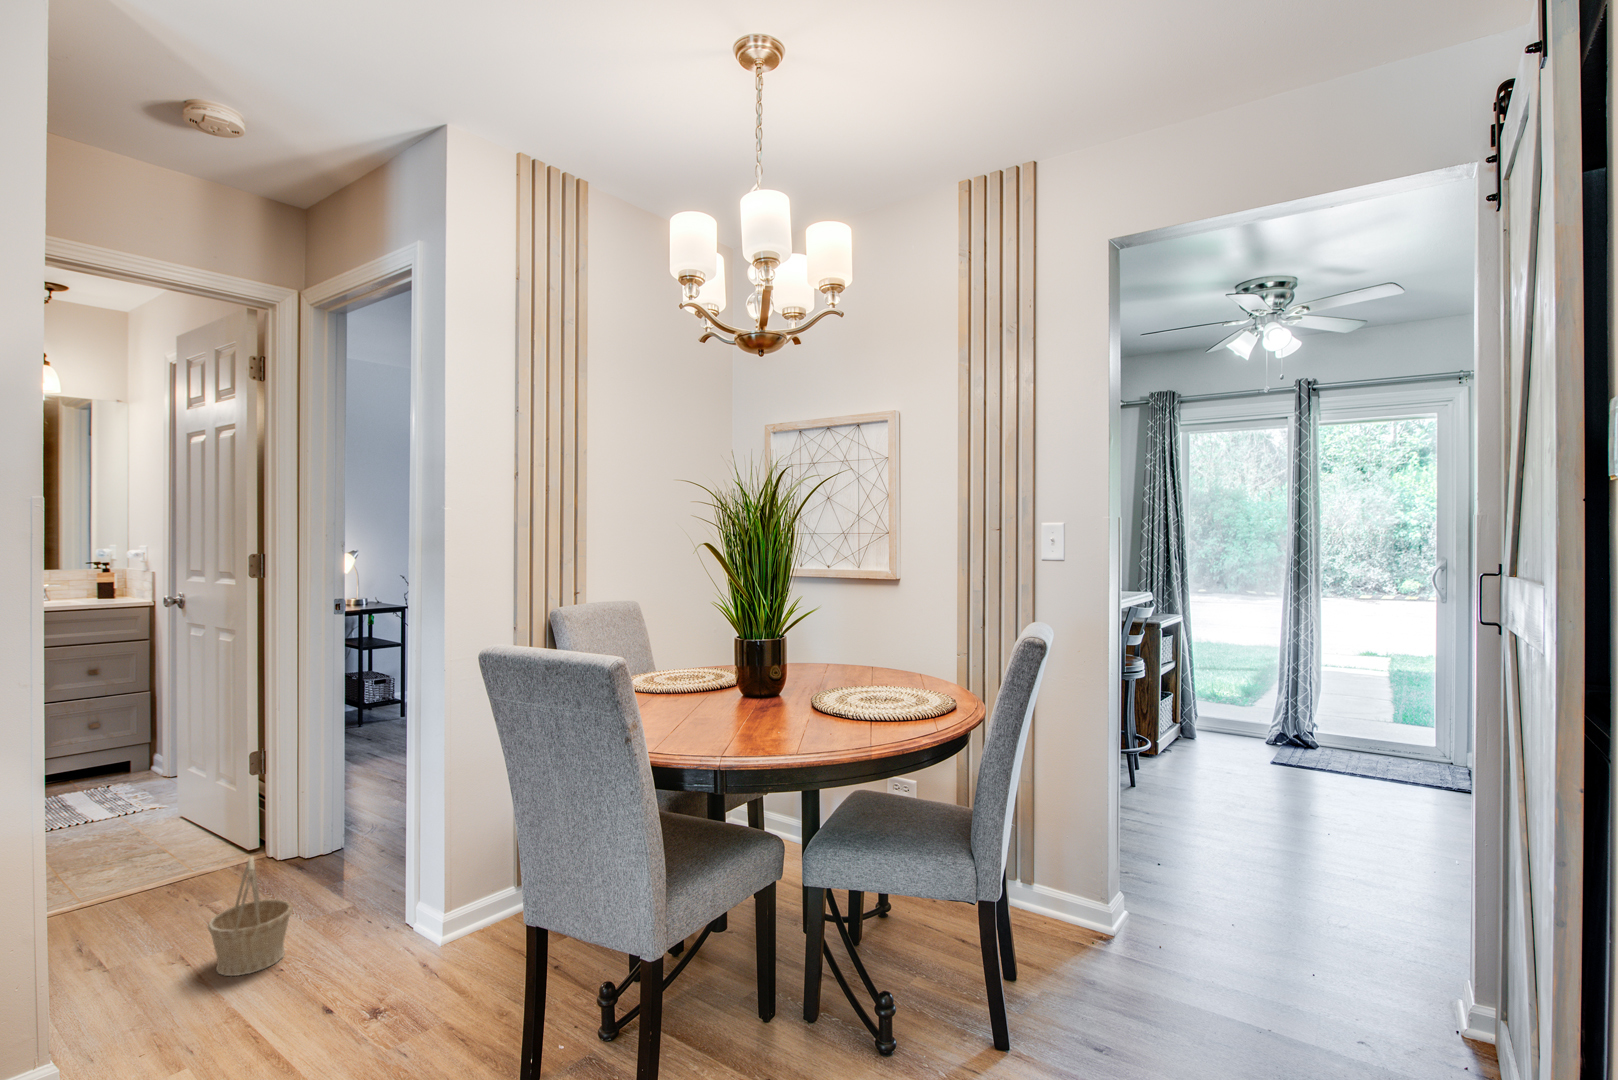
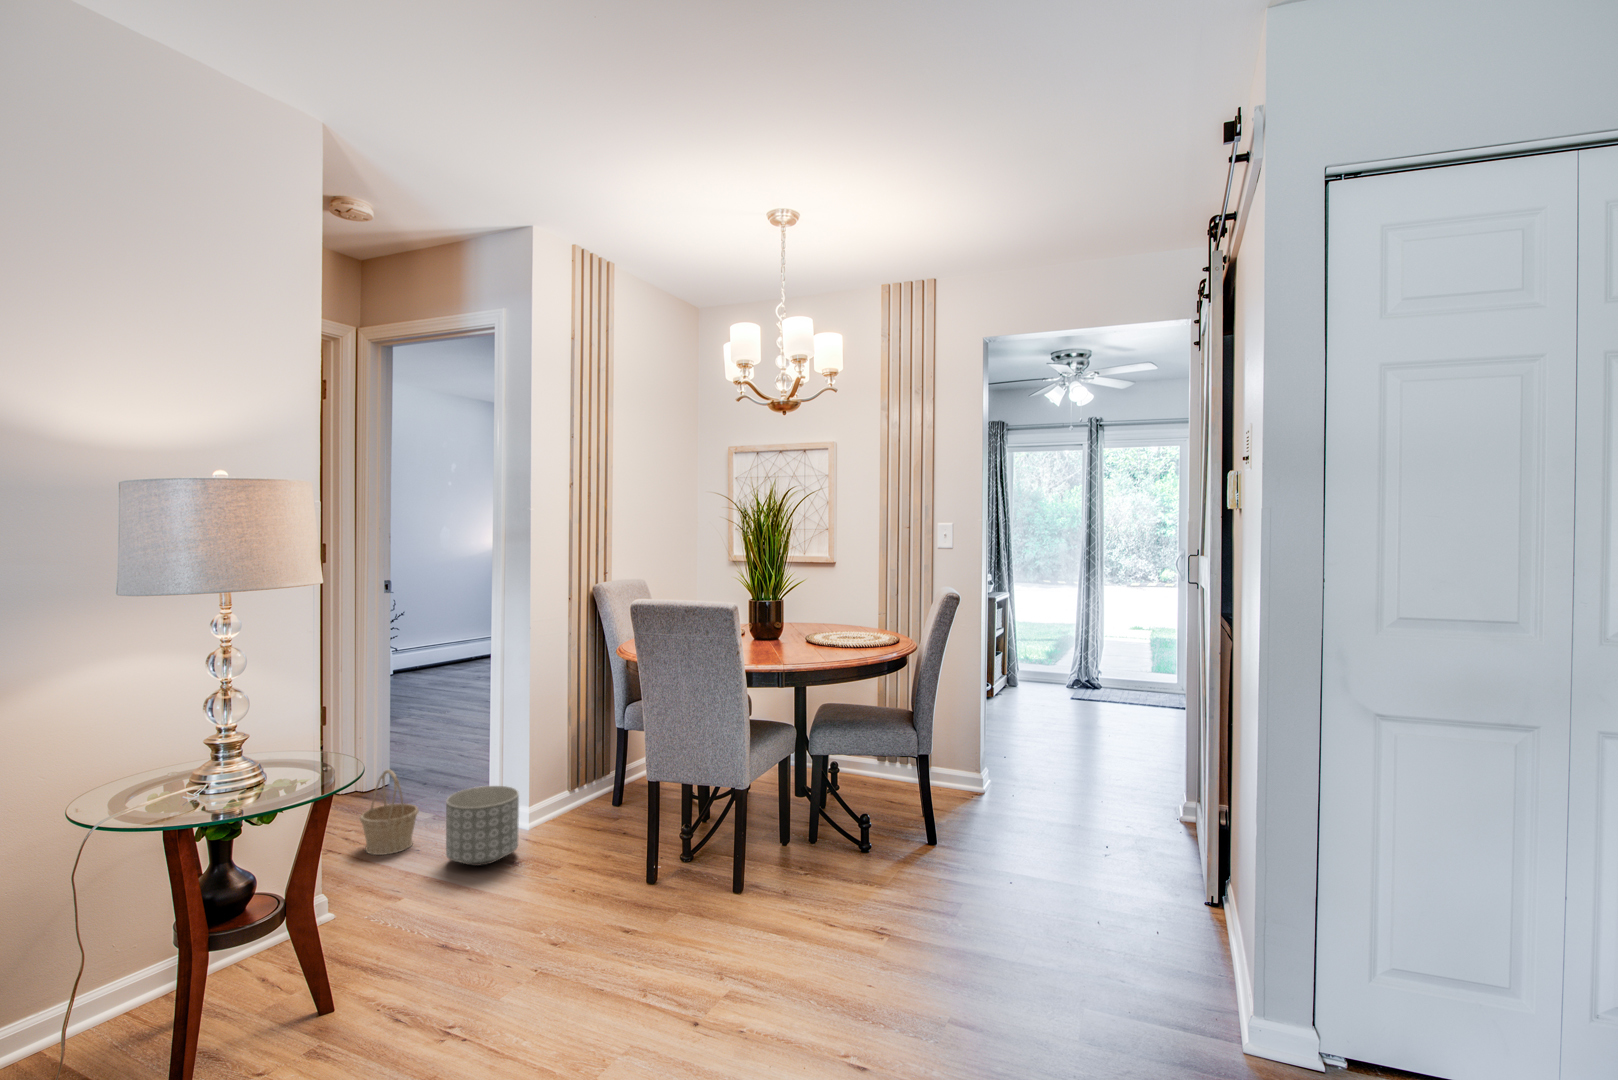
planter: none [280,892,391,1016] -> present [446,786,519,866]

